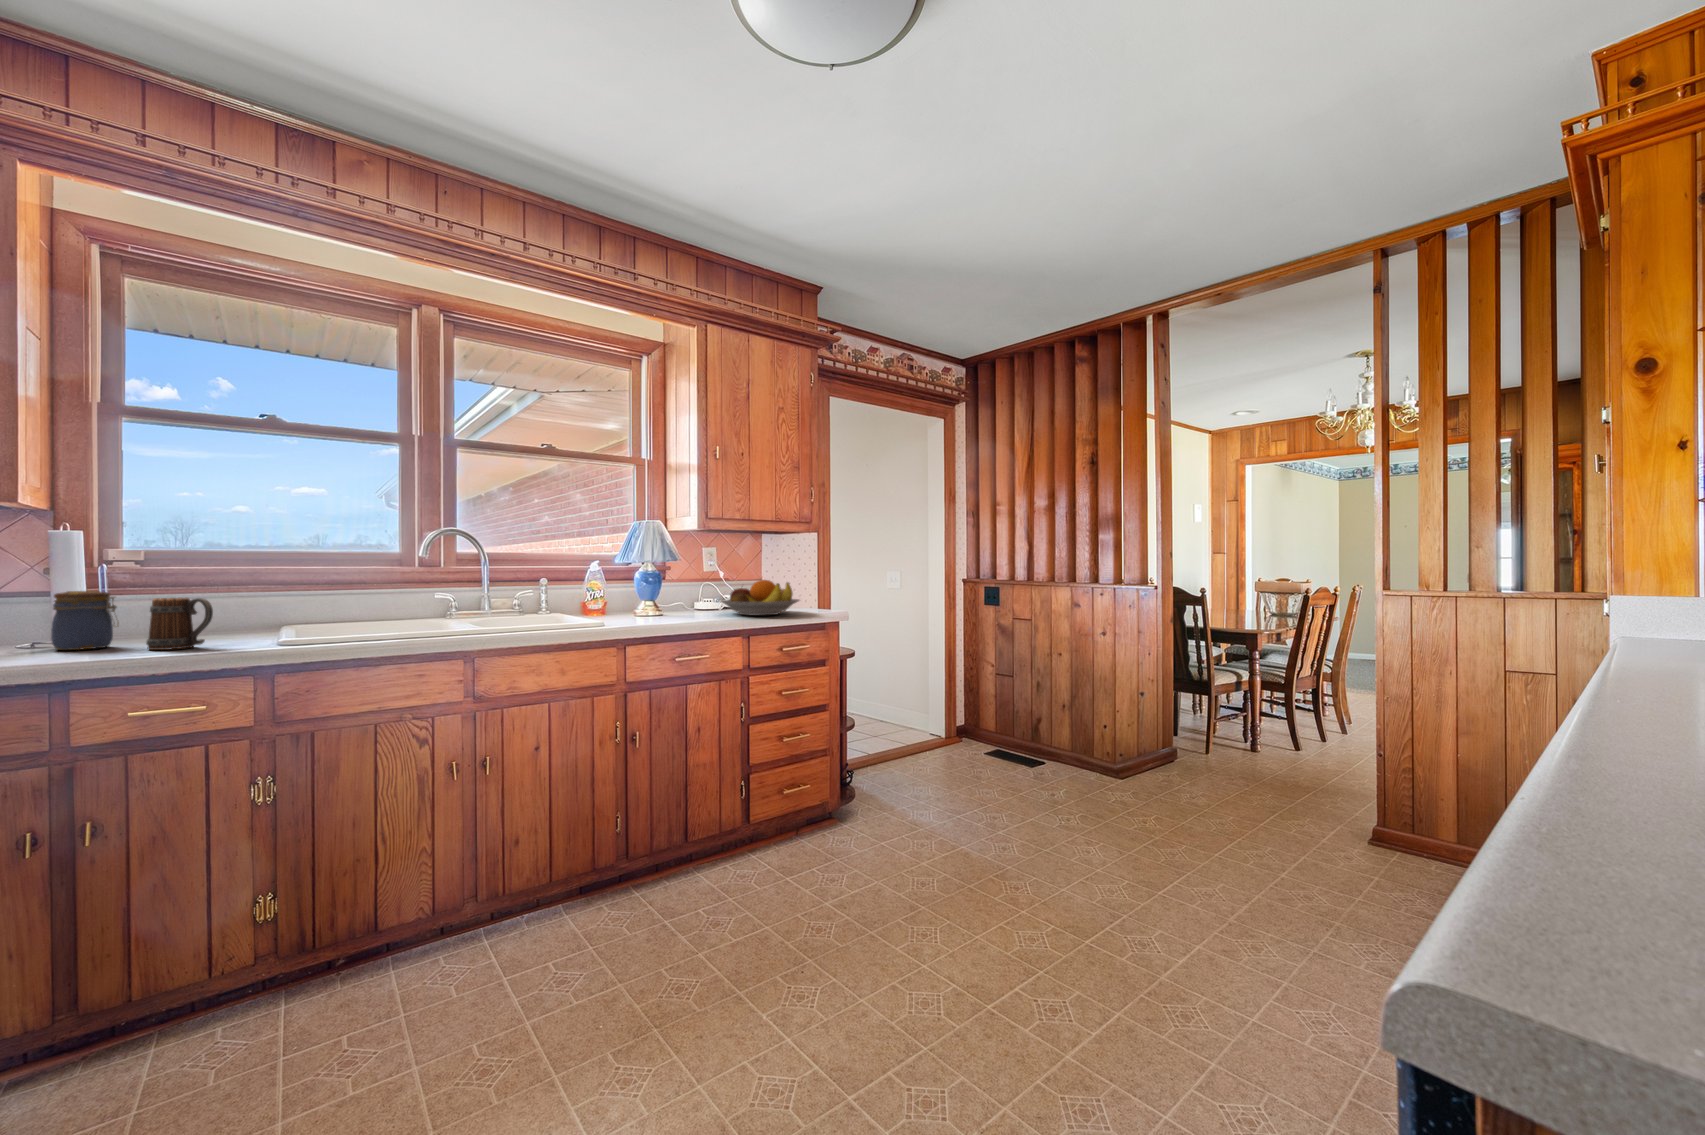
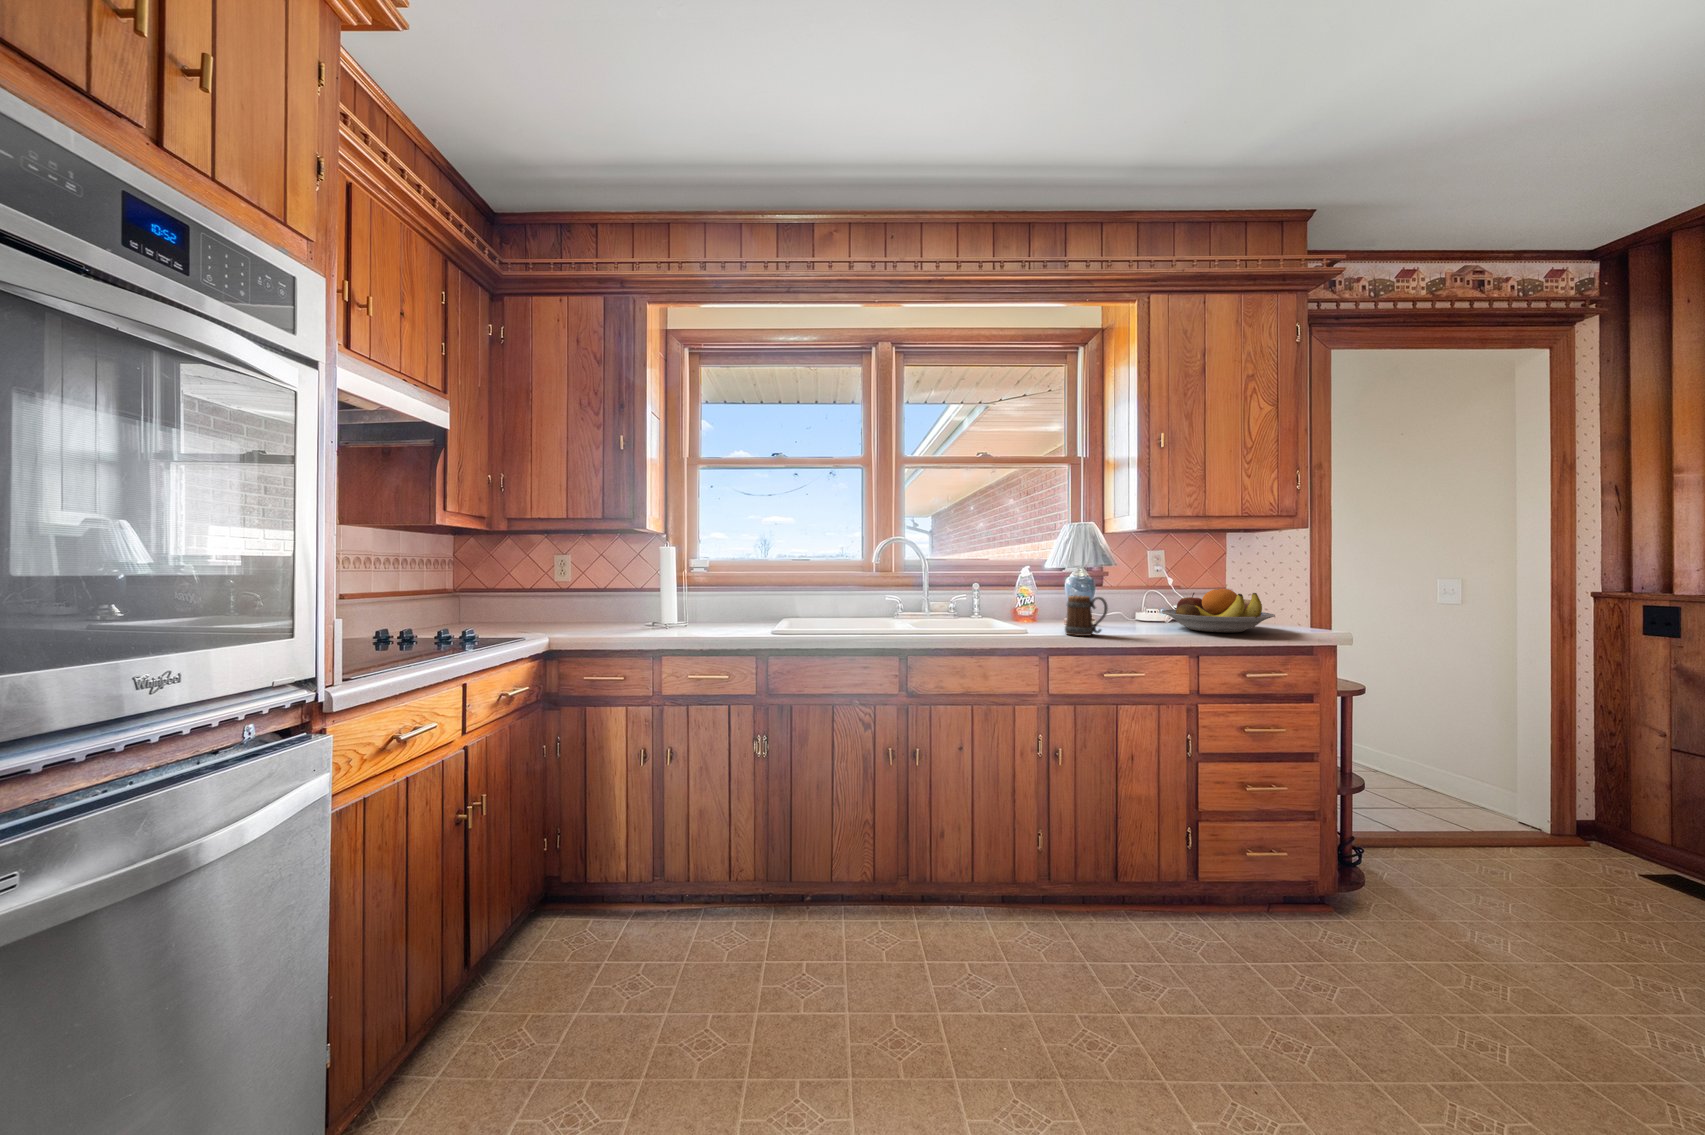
jar: present [51,591,117,650] -> none [653,590,685,630]
mug: present [146,598,213,650] -> present [1065,596,1108,636]

